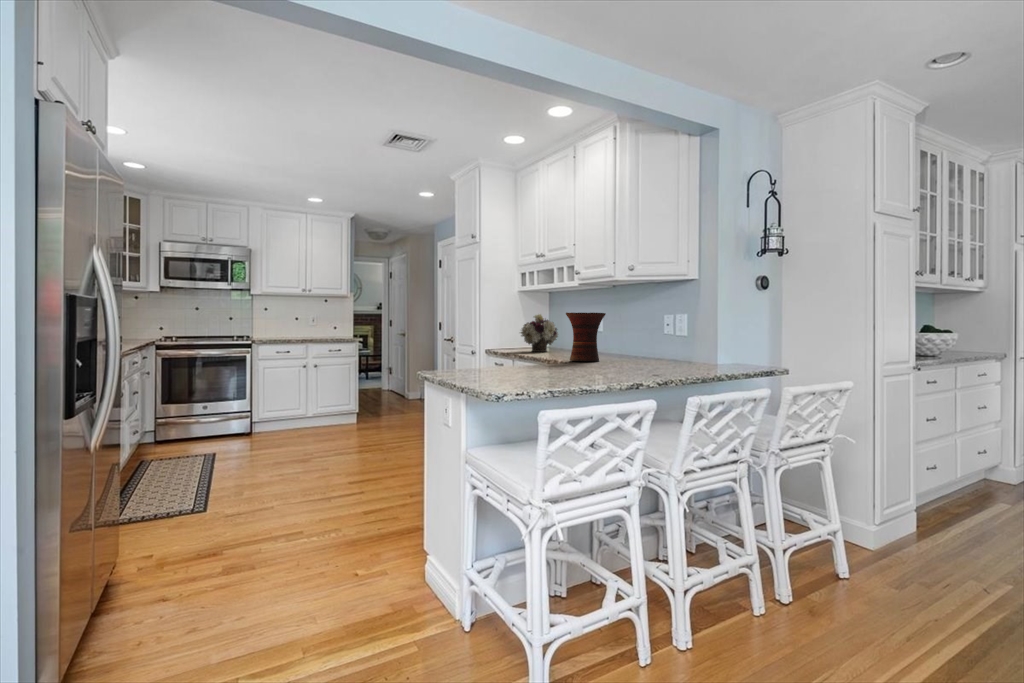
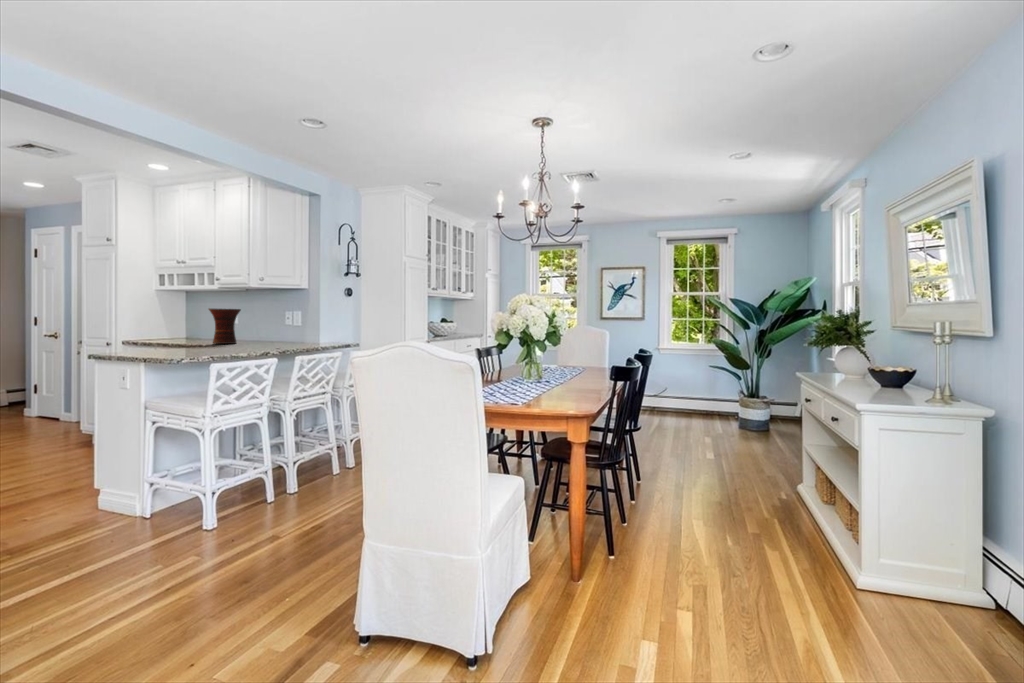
flower arrangement: present [520,314,558,352] -> none [159,308,197,340]

